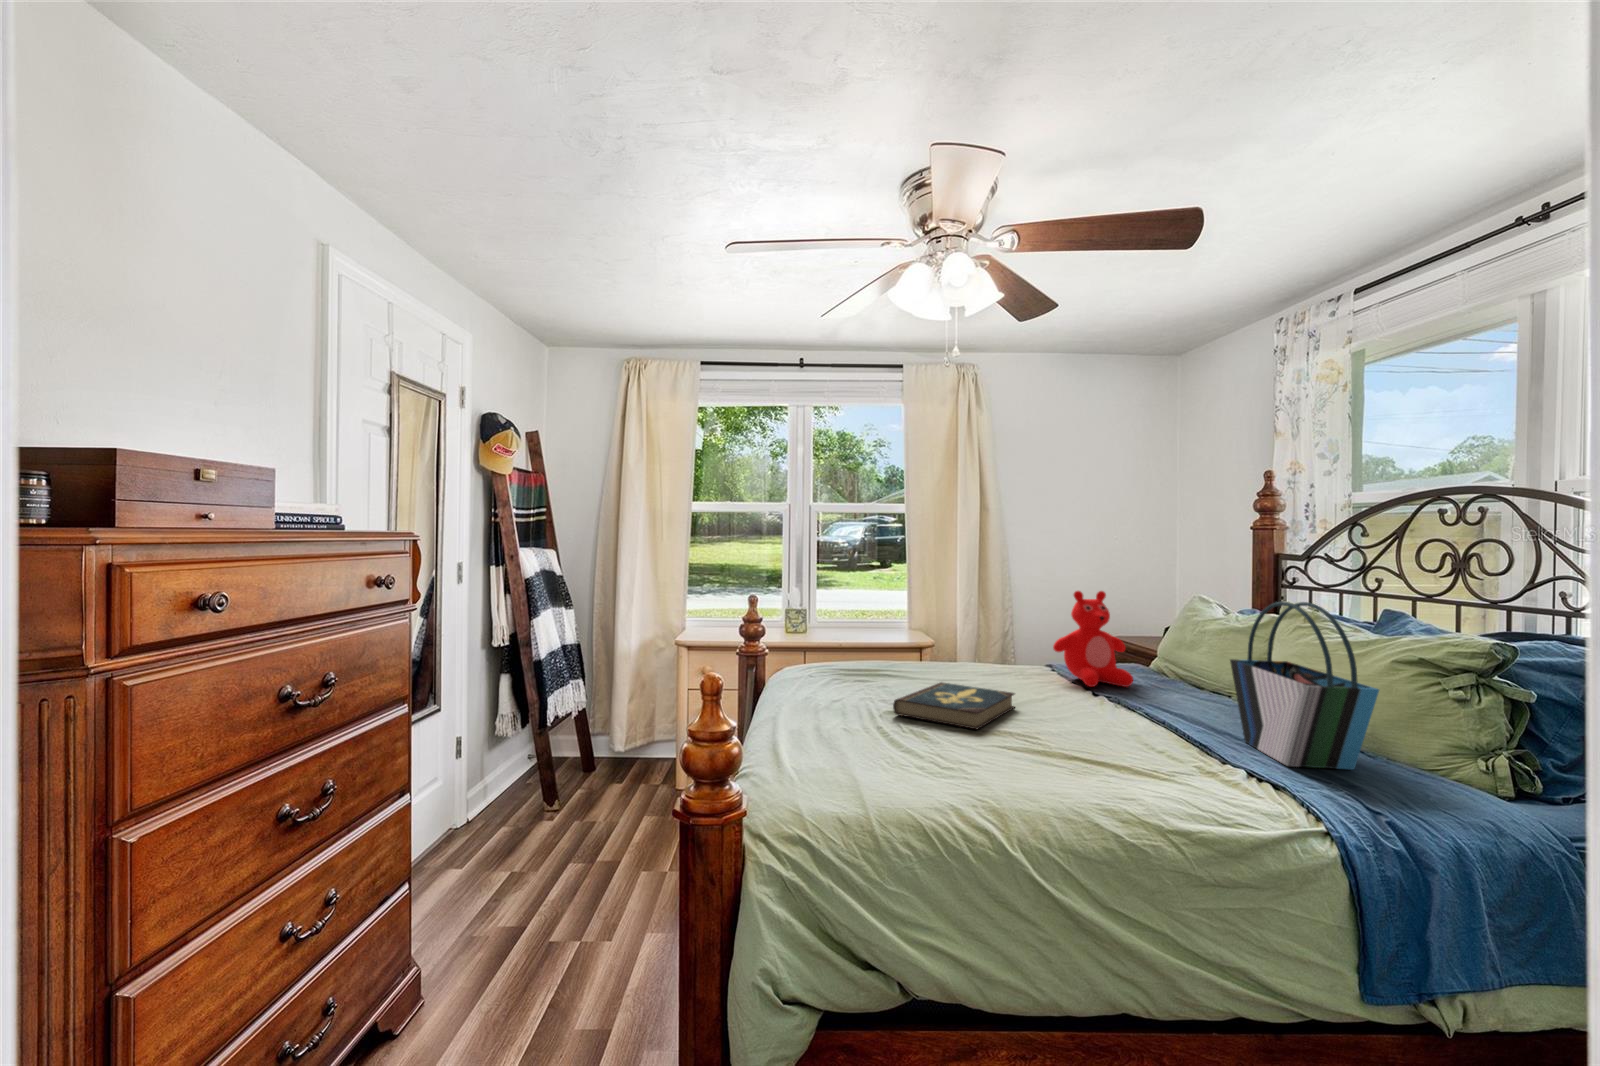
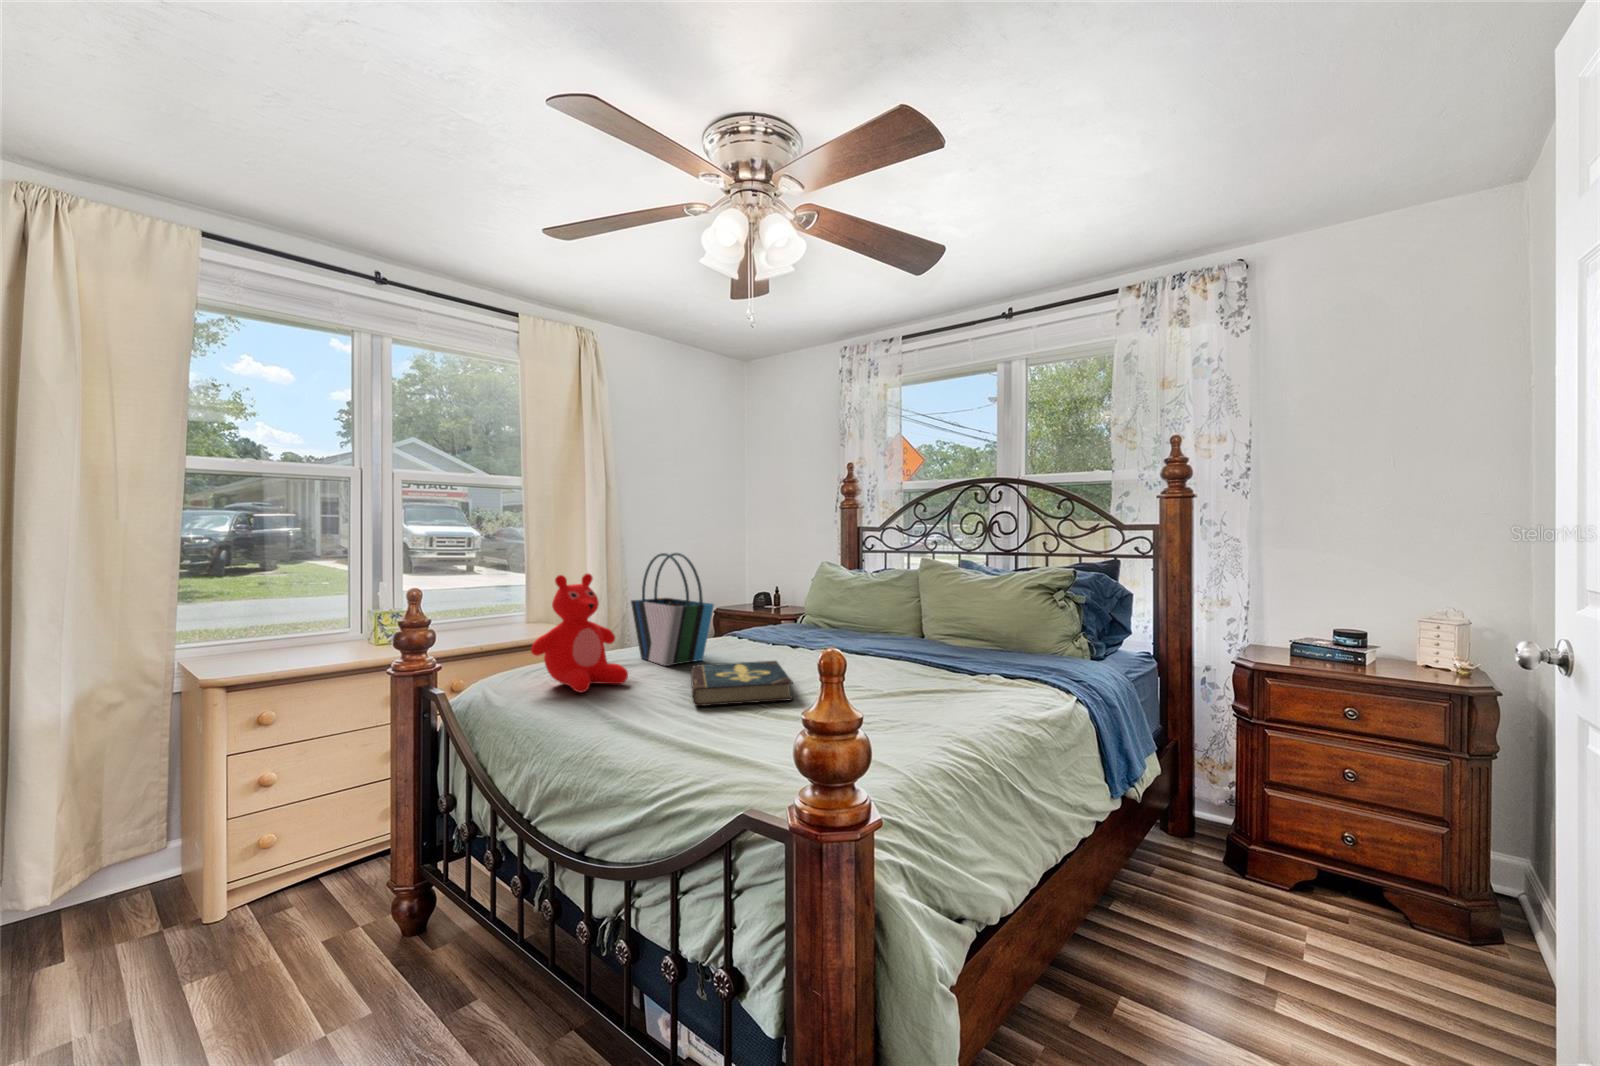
teddy bear: present [1053,591,1133,687] -> present [531,574,628,693]
tote bag: present [1230,601,1379,770] -> present [631,553,714,666]

